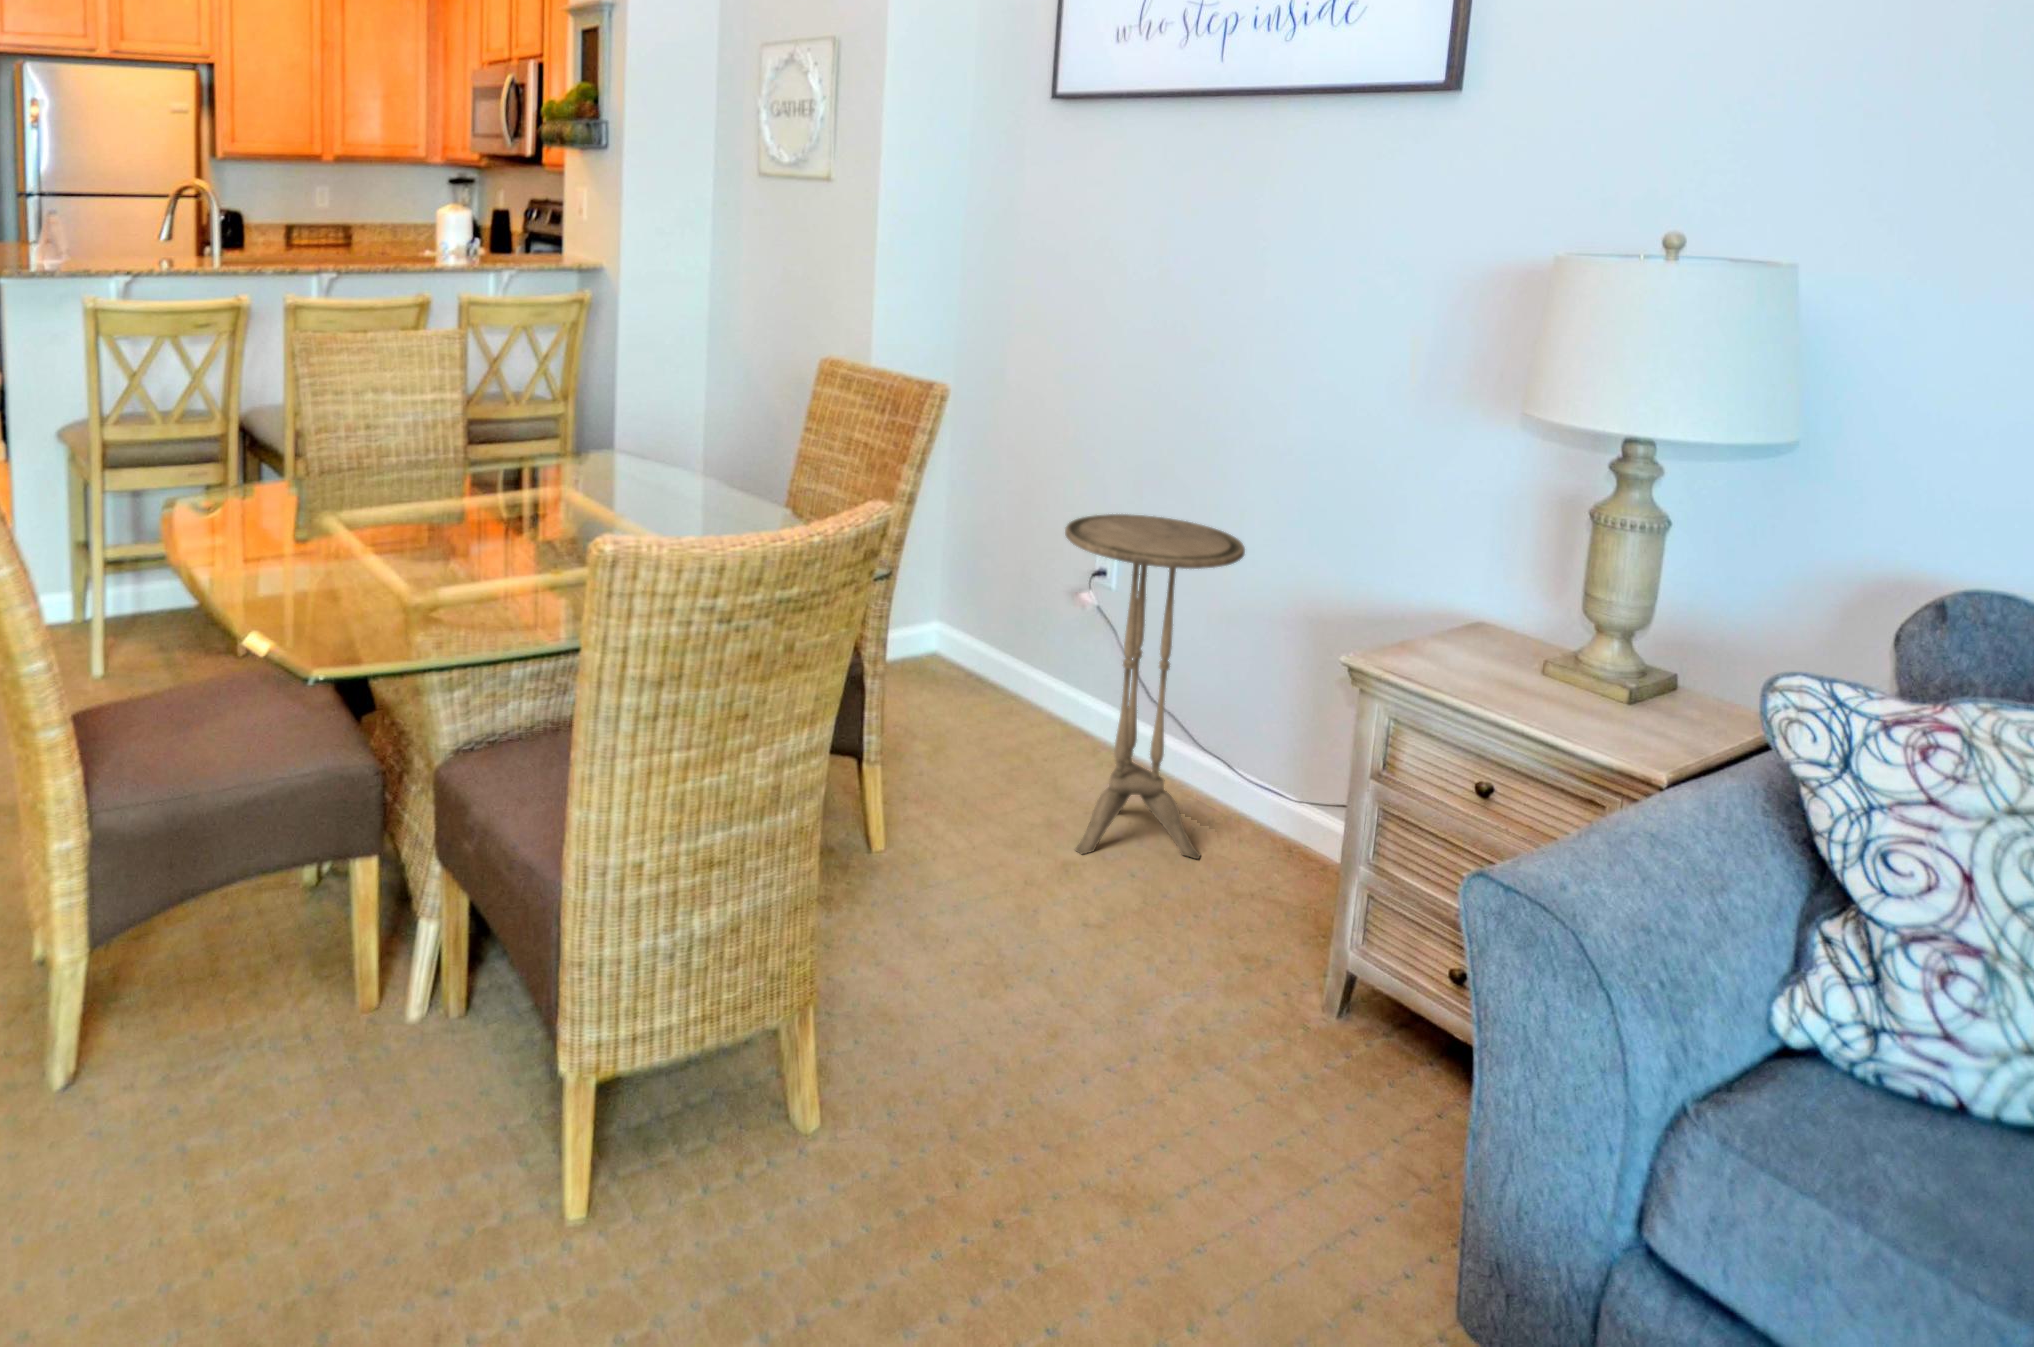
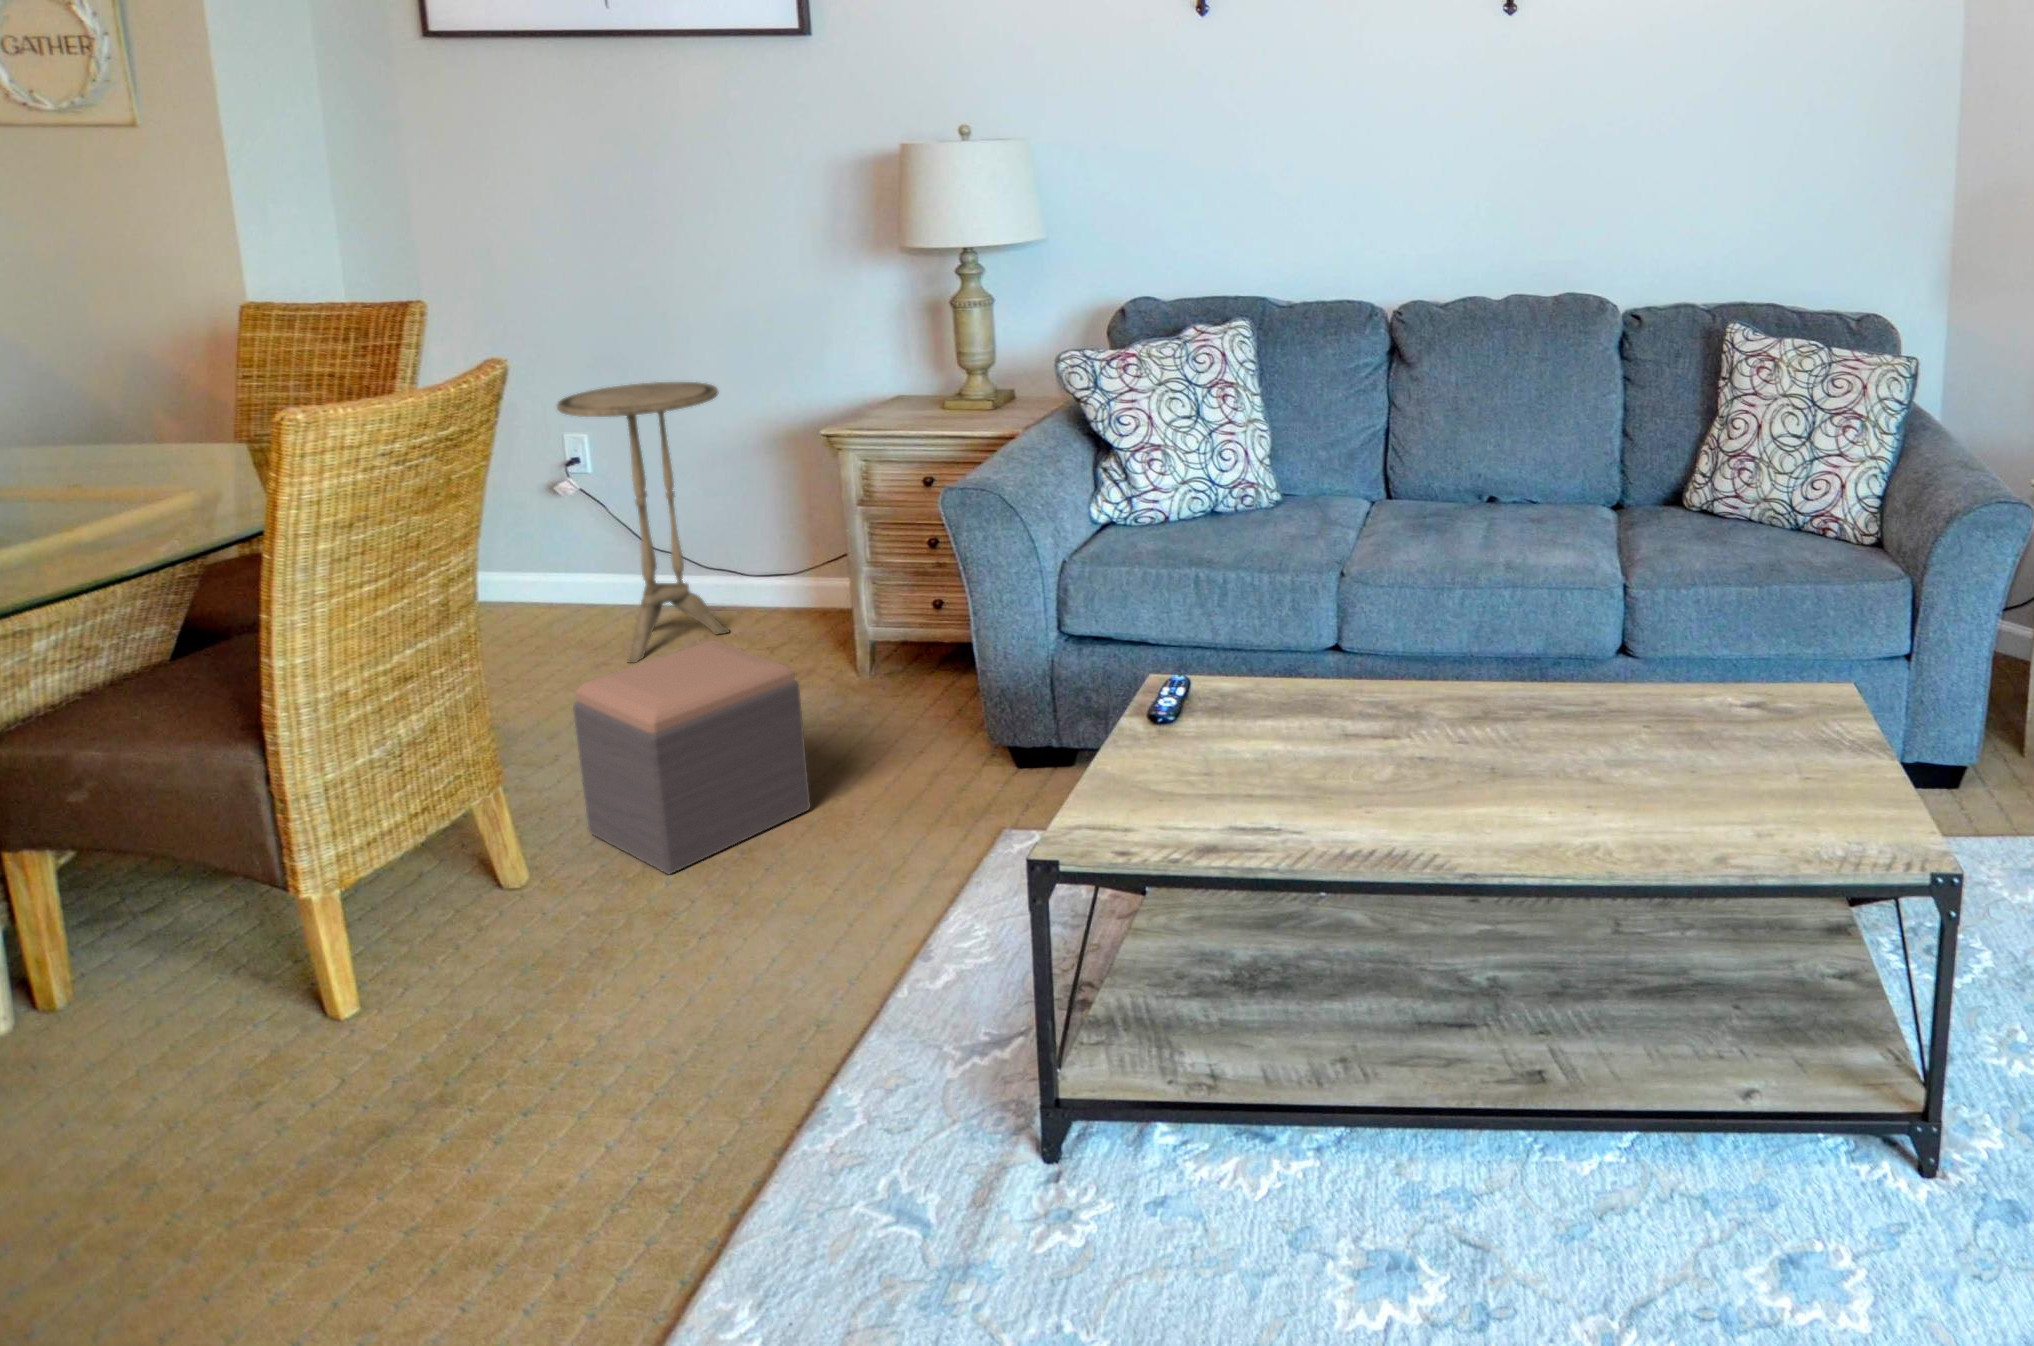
footstool: none [907,921,1173,1255] -> present [573,641,810,874]

